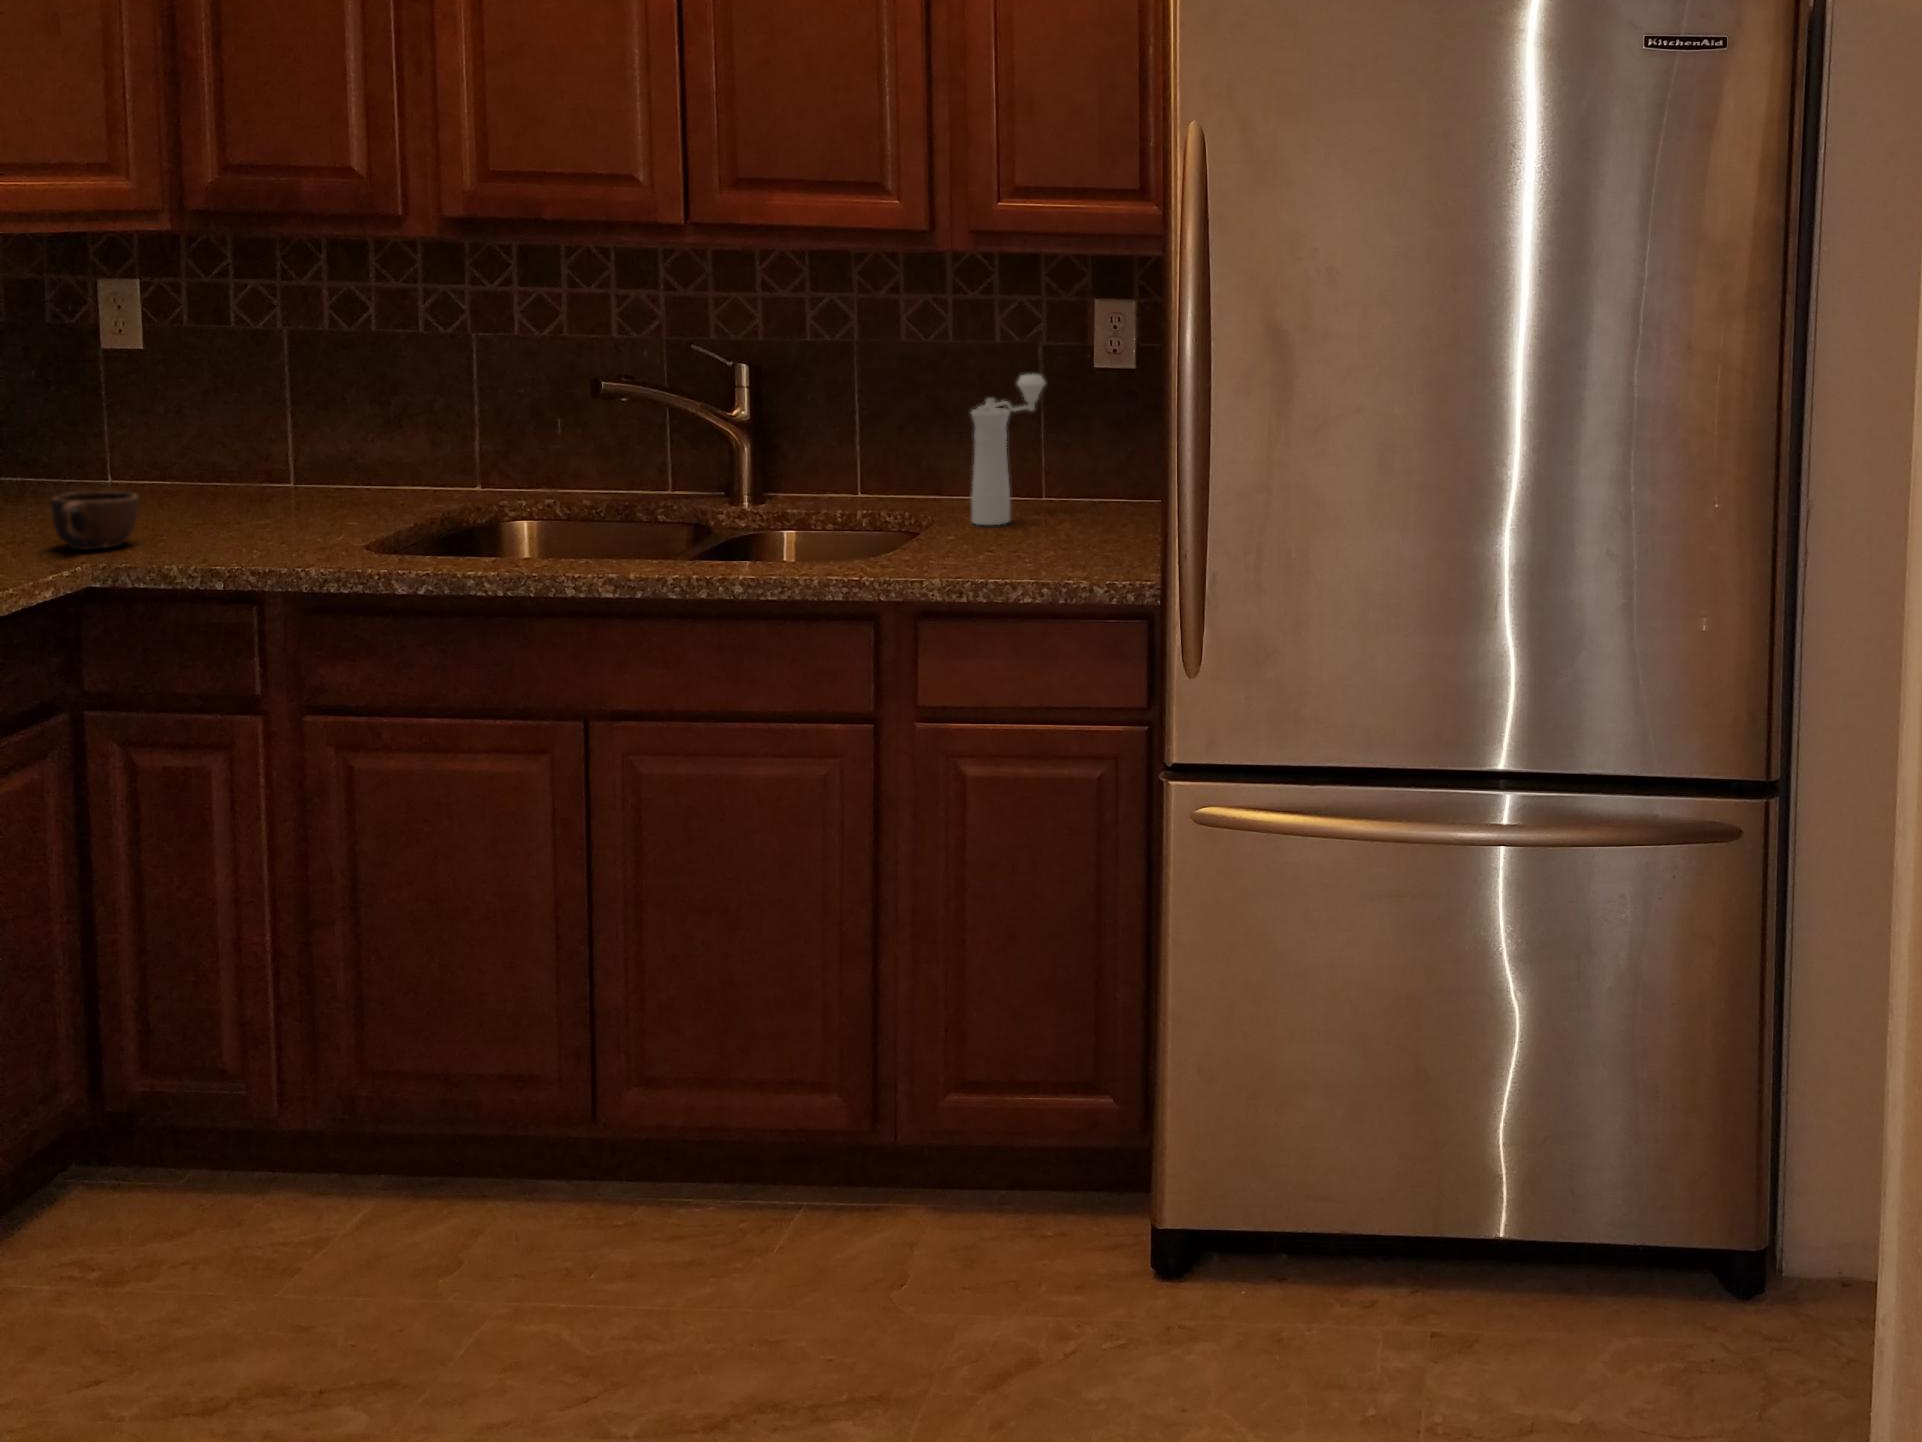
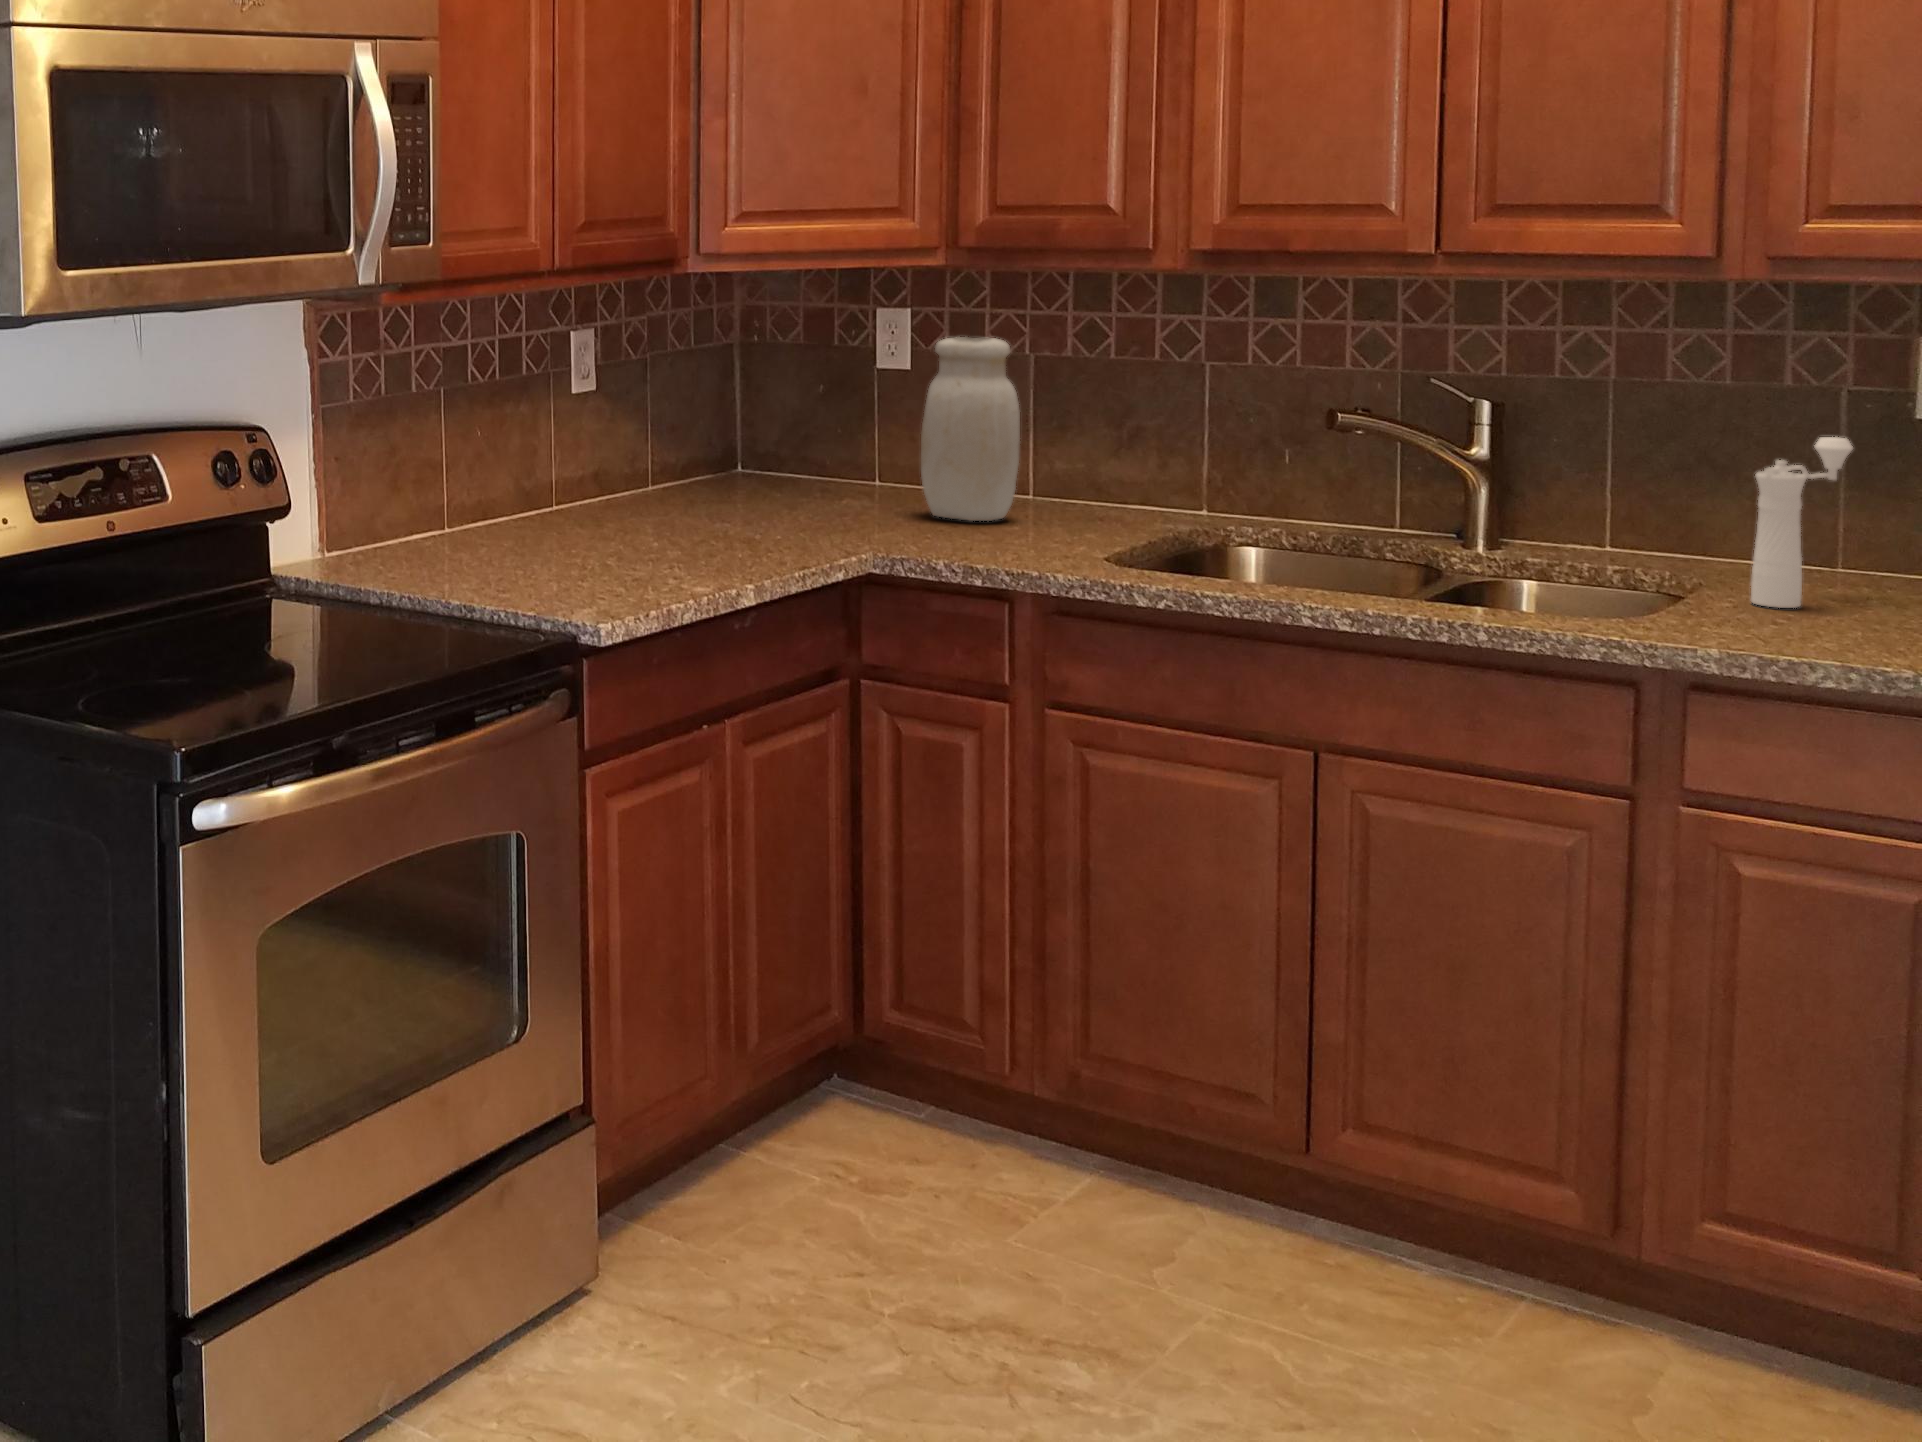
jar: none [144,319,268,521] -> present [921,337,1020,521]
mug: present [51,491,139,550] -> none [857,483,922,534]

